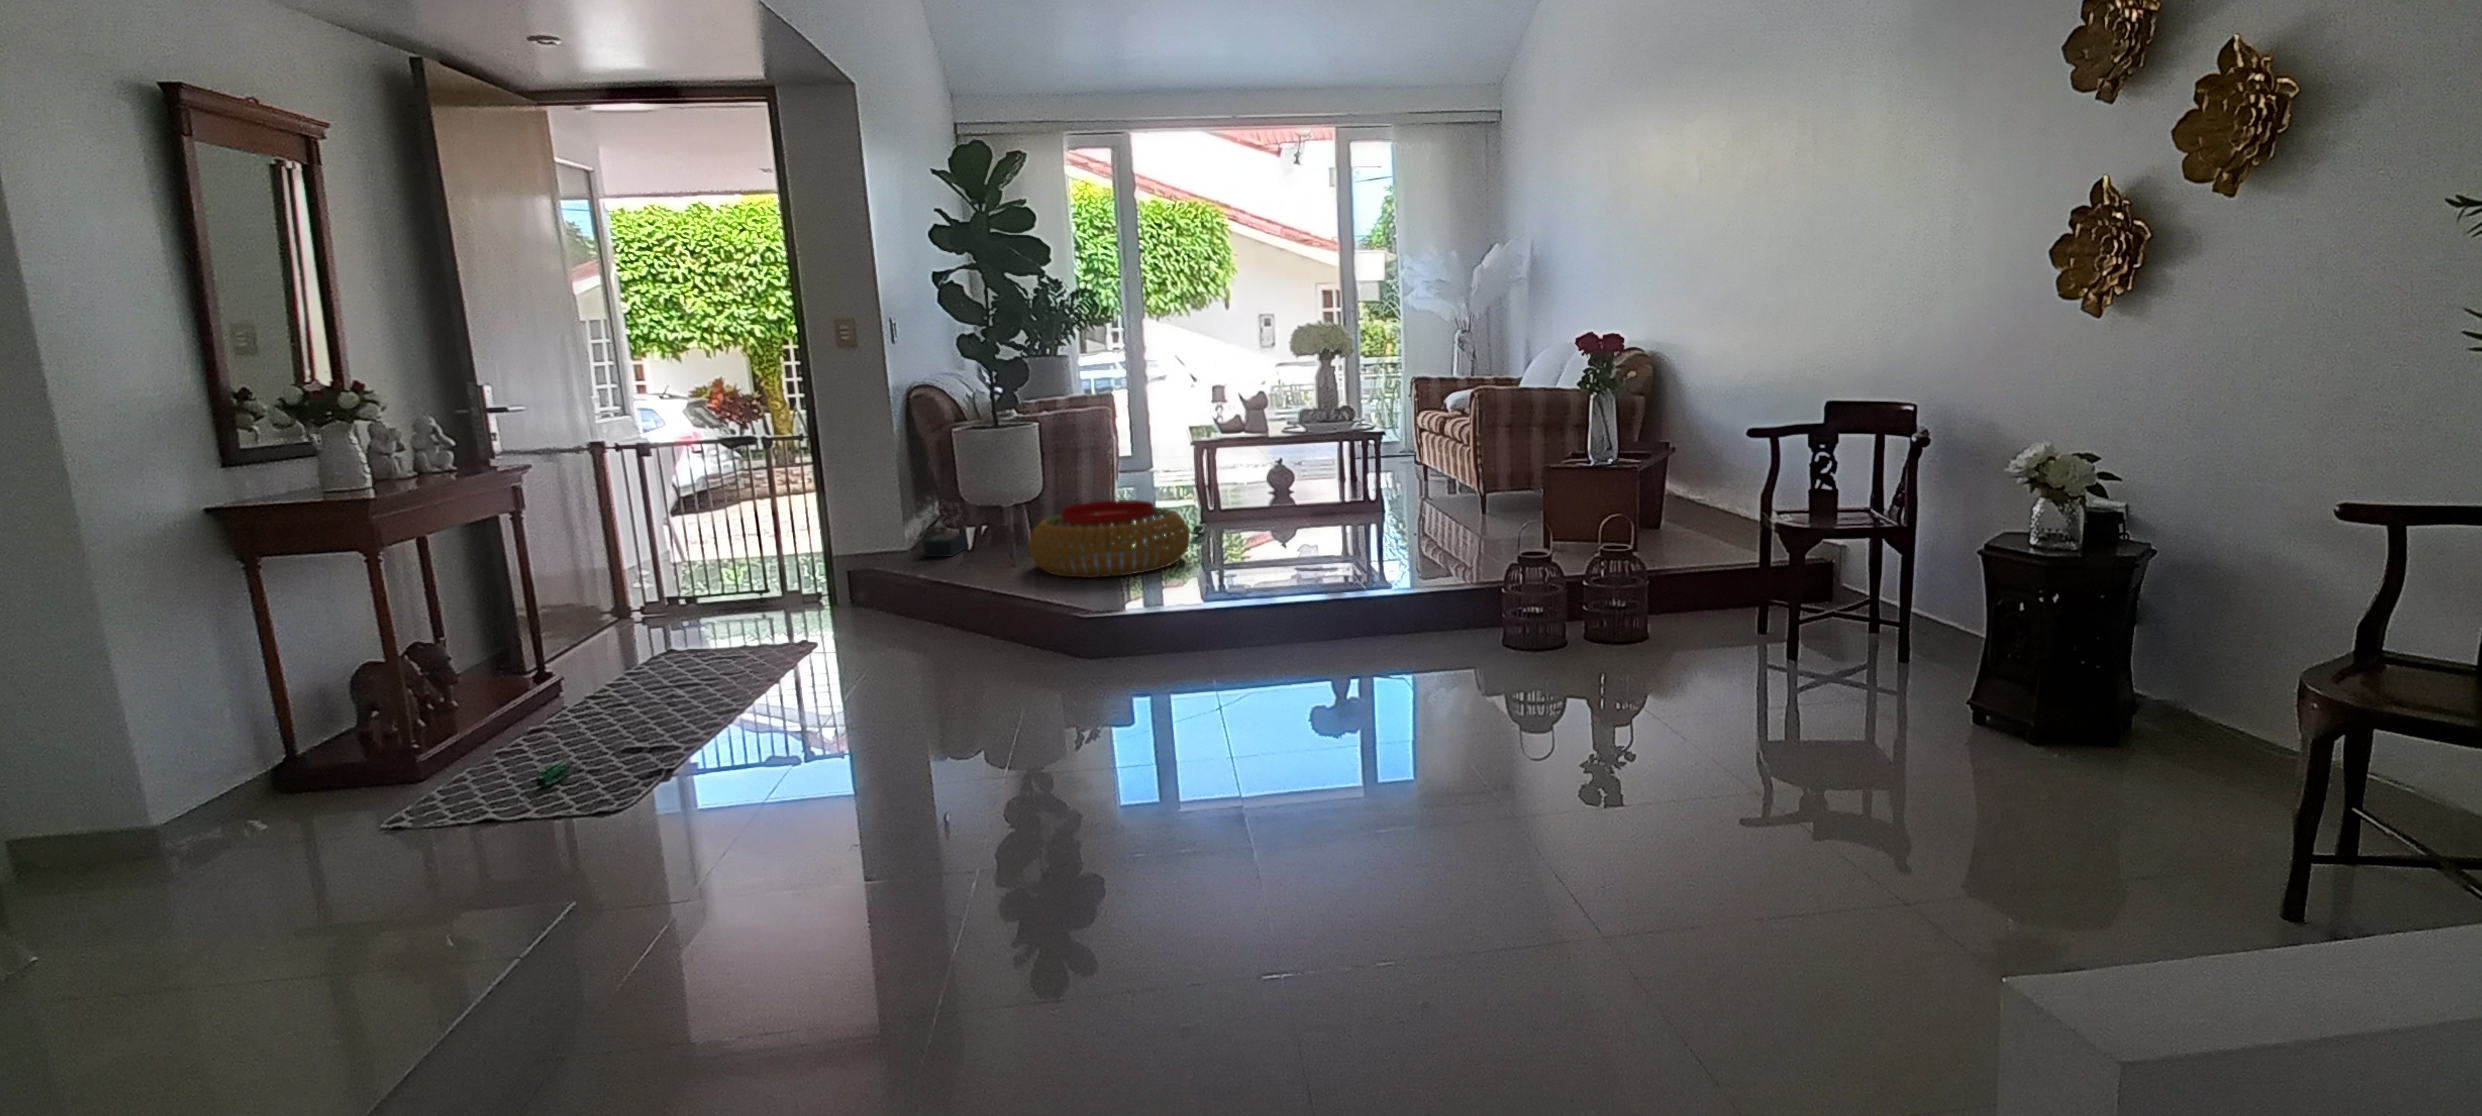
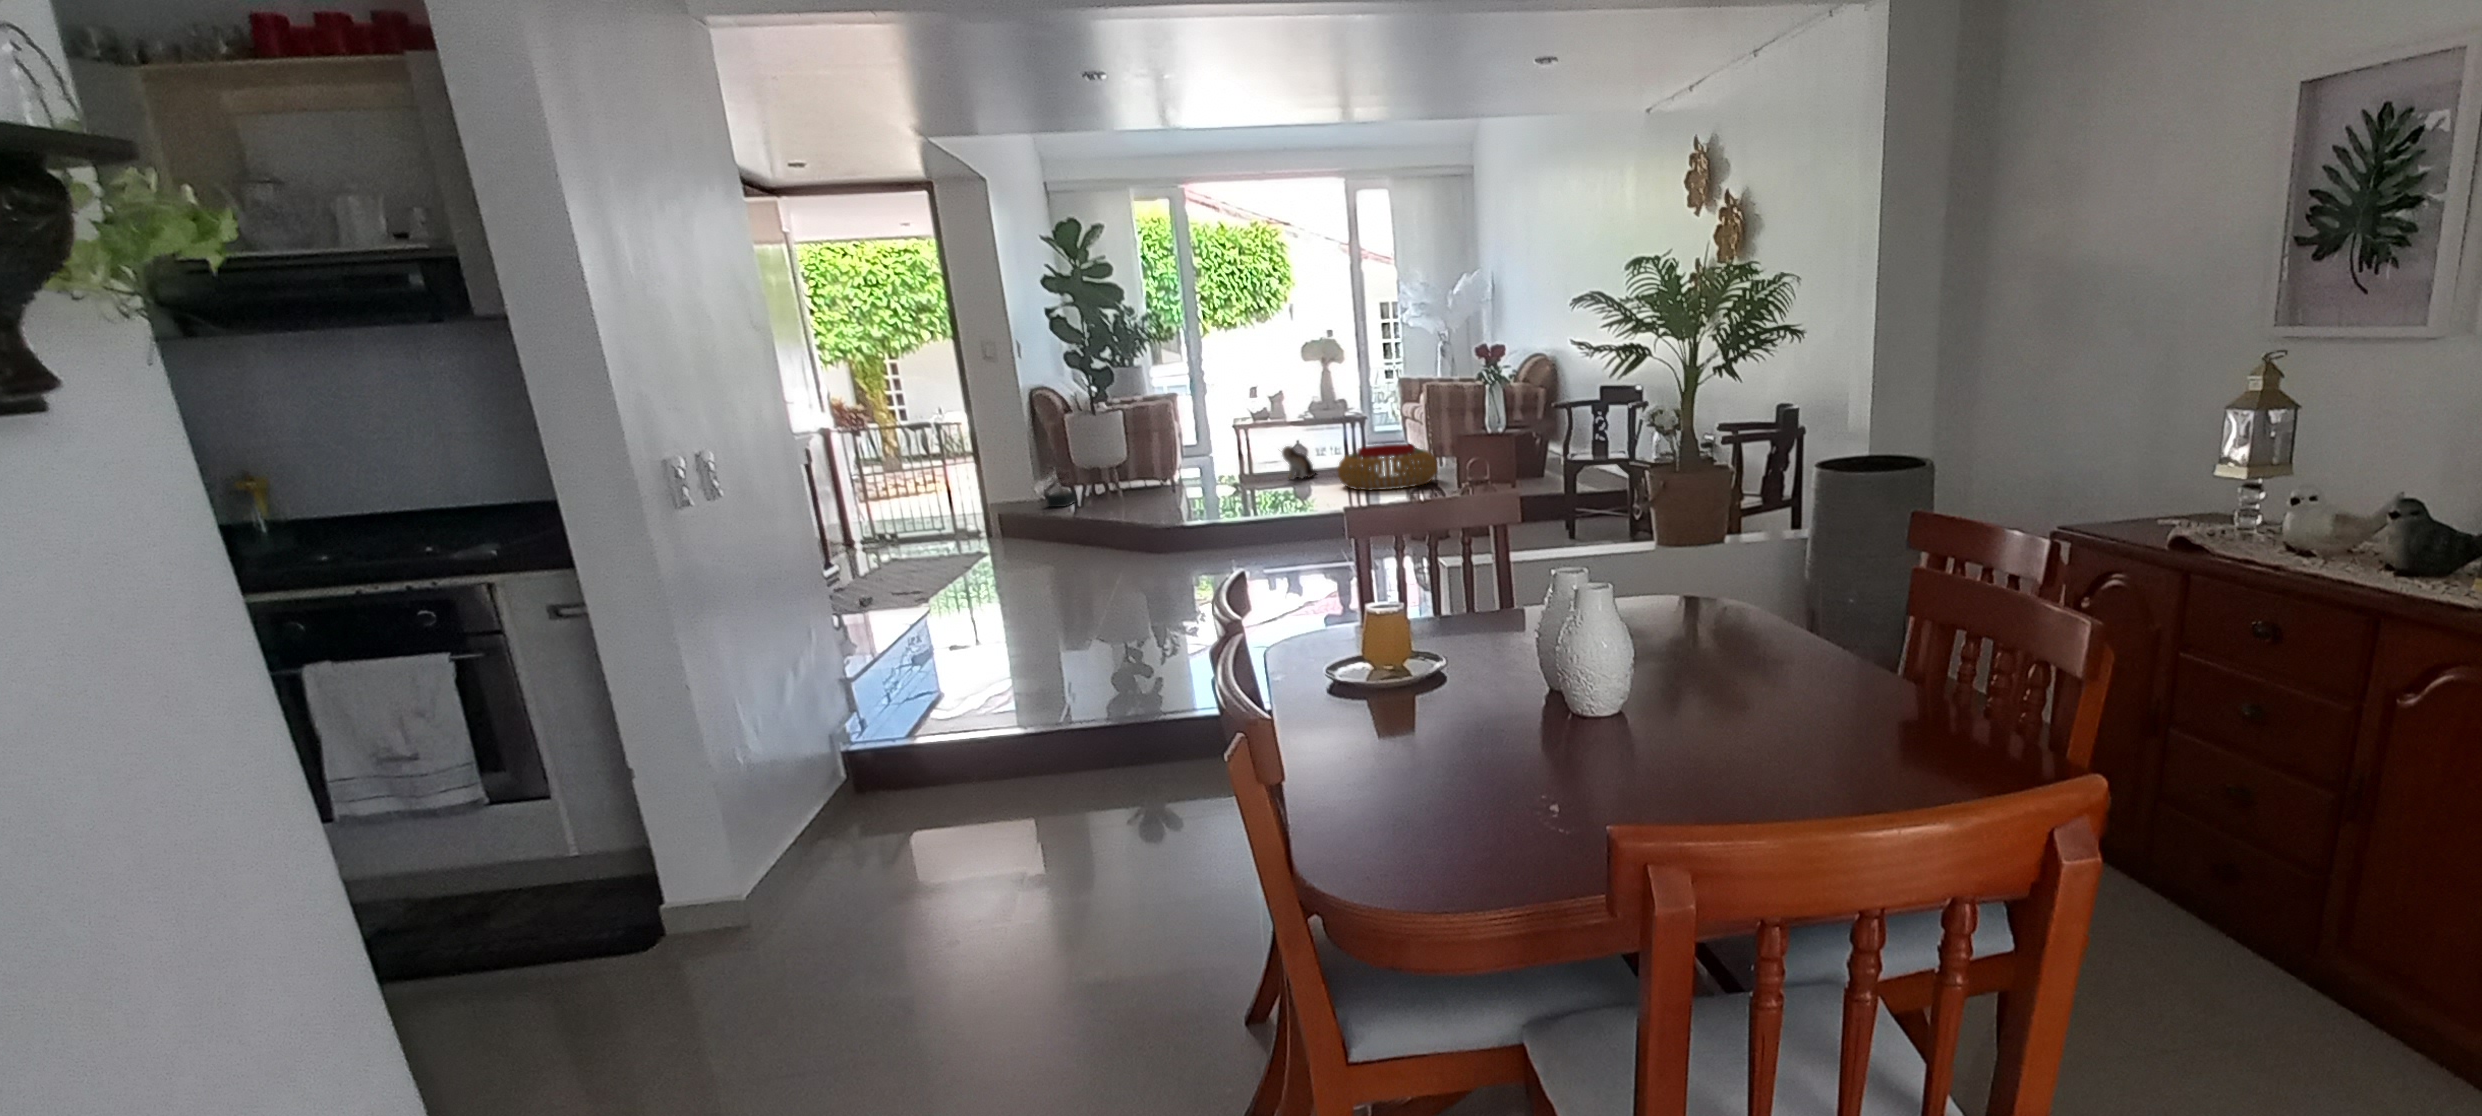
plush toy: none [1251,472,1300,518] -> present [1282,446,1316,480]
pouf: present [1029,500,1190,577] -> present [1338,444,1438,490]

